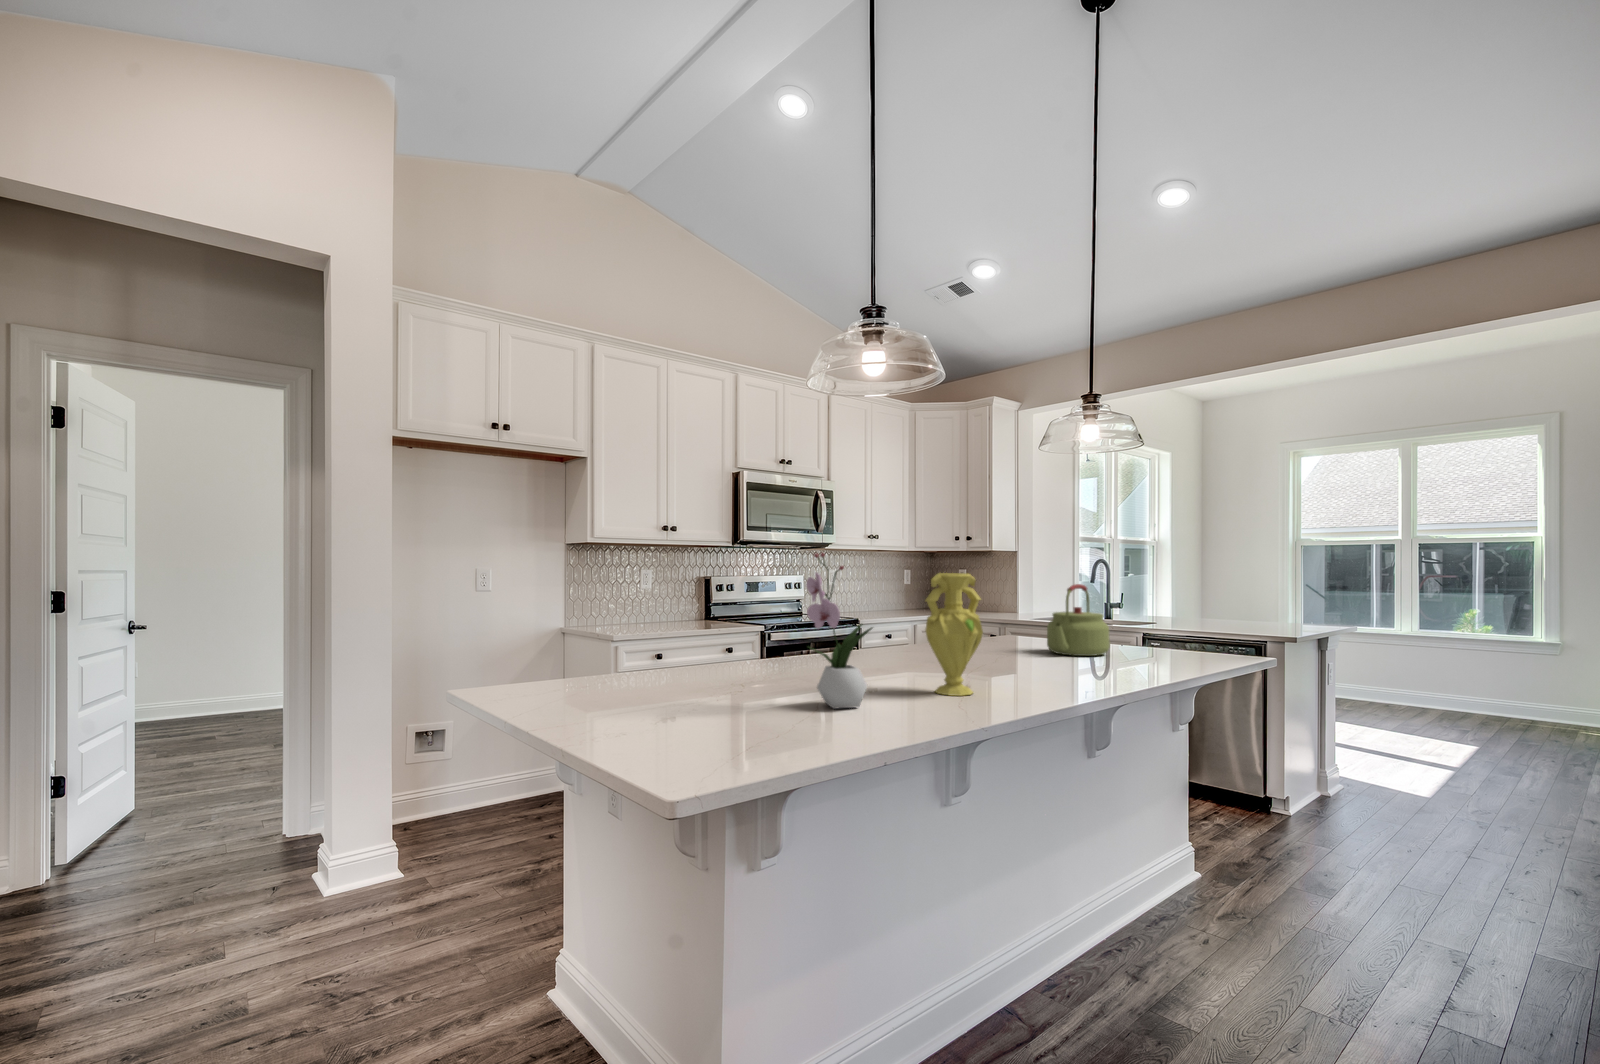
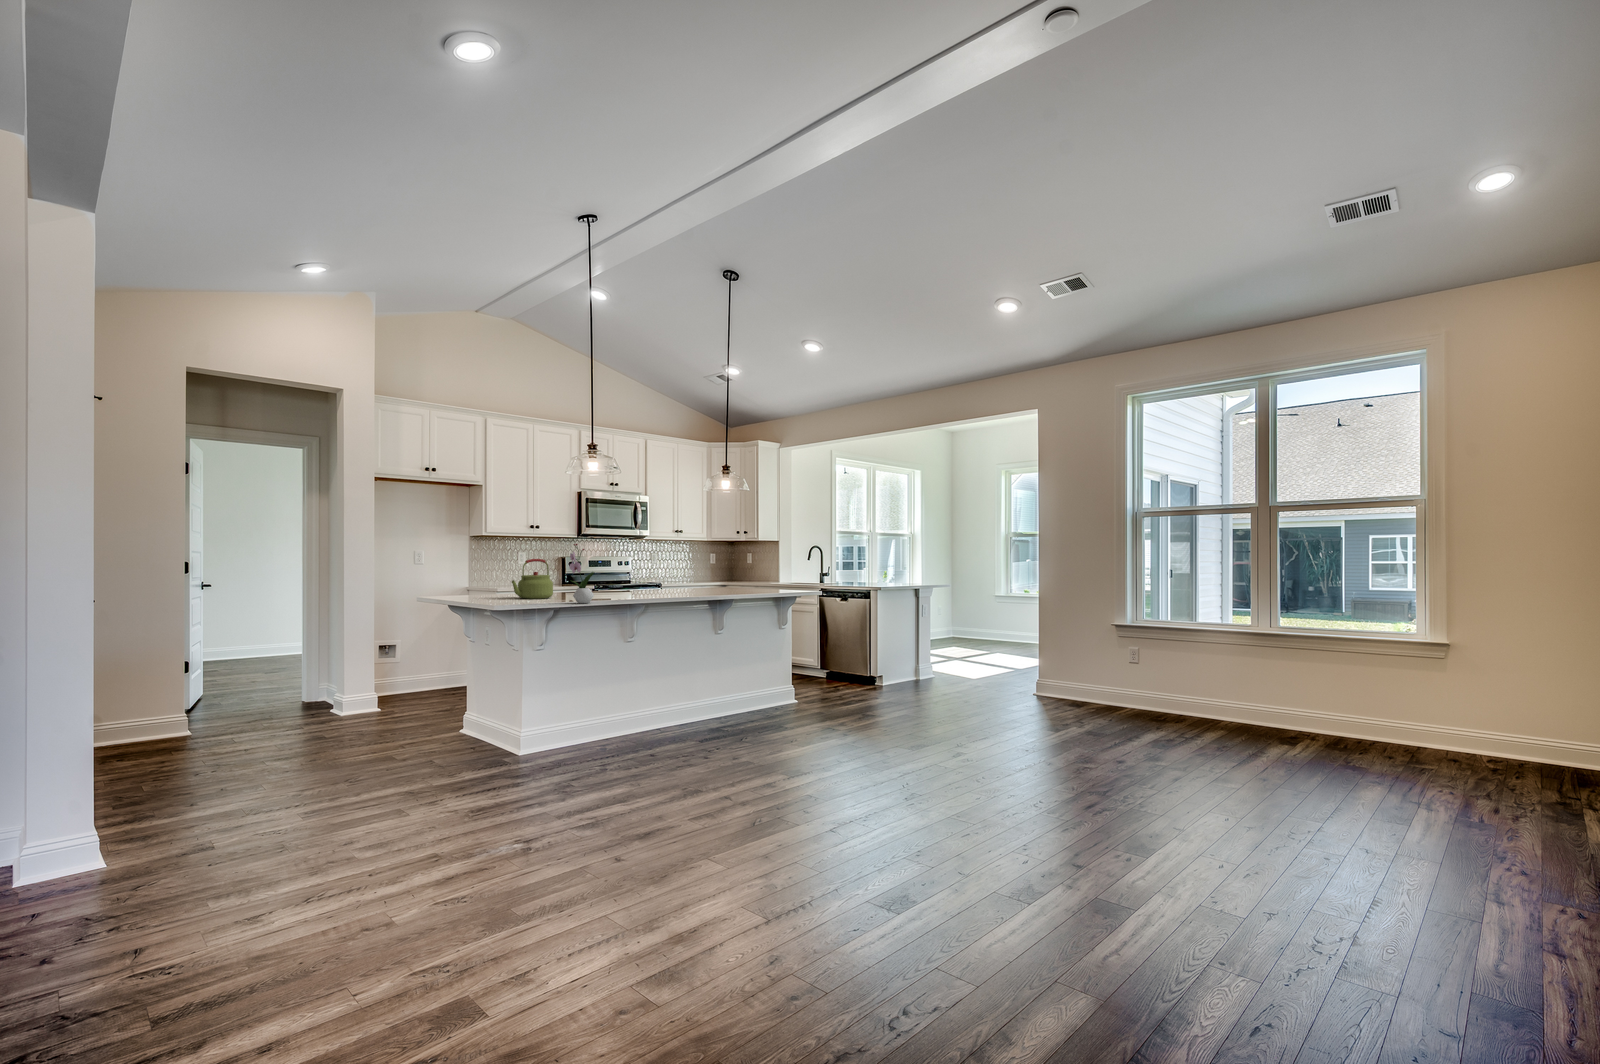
vase: present [926,573,983,696] -> none [624,552,651,602]
kettle: present [1047,584,1110,656] -> present [512,559,553,599]

